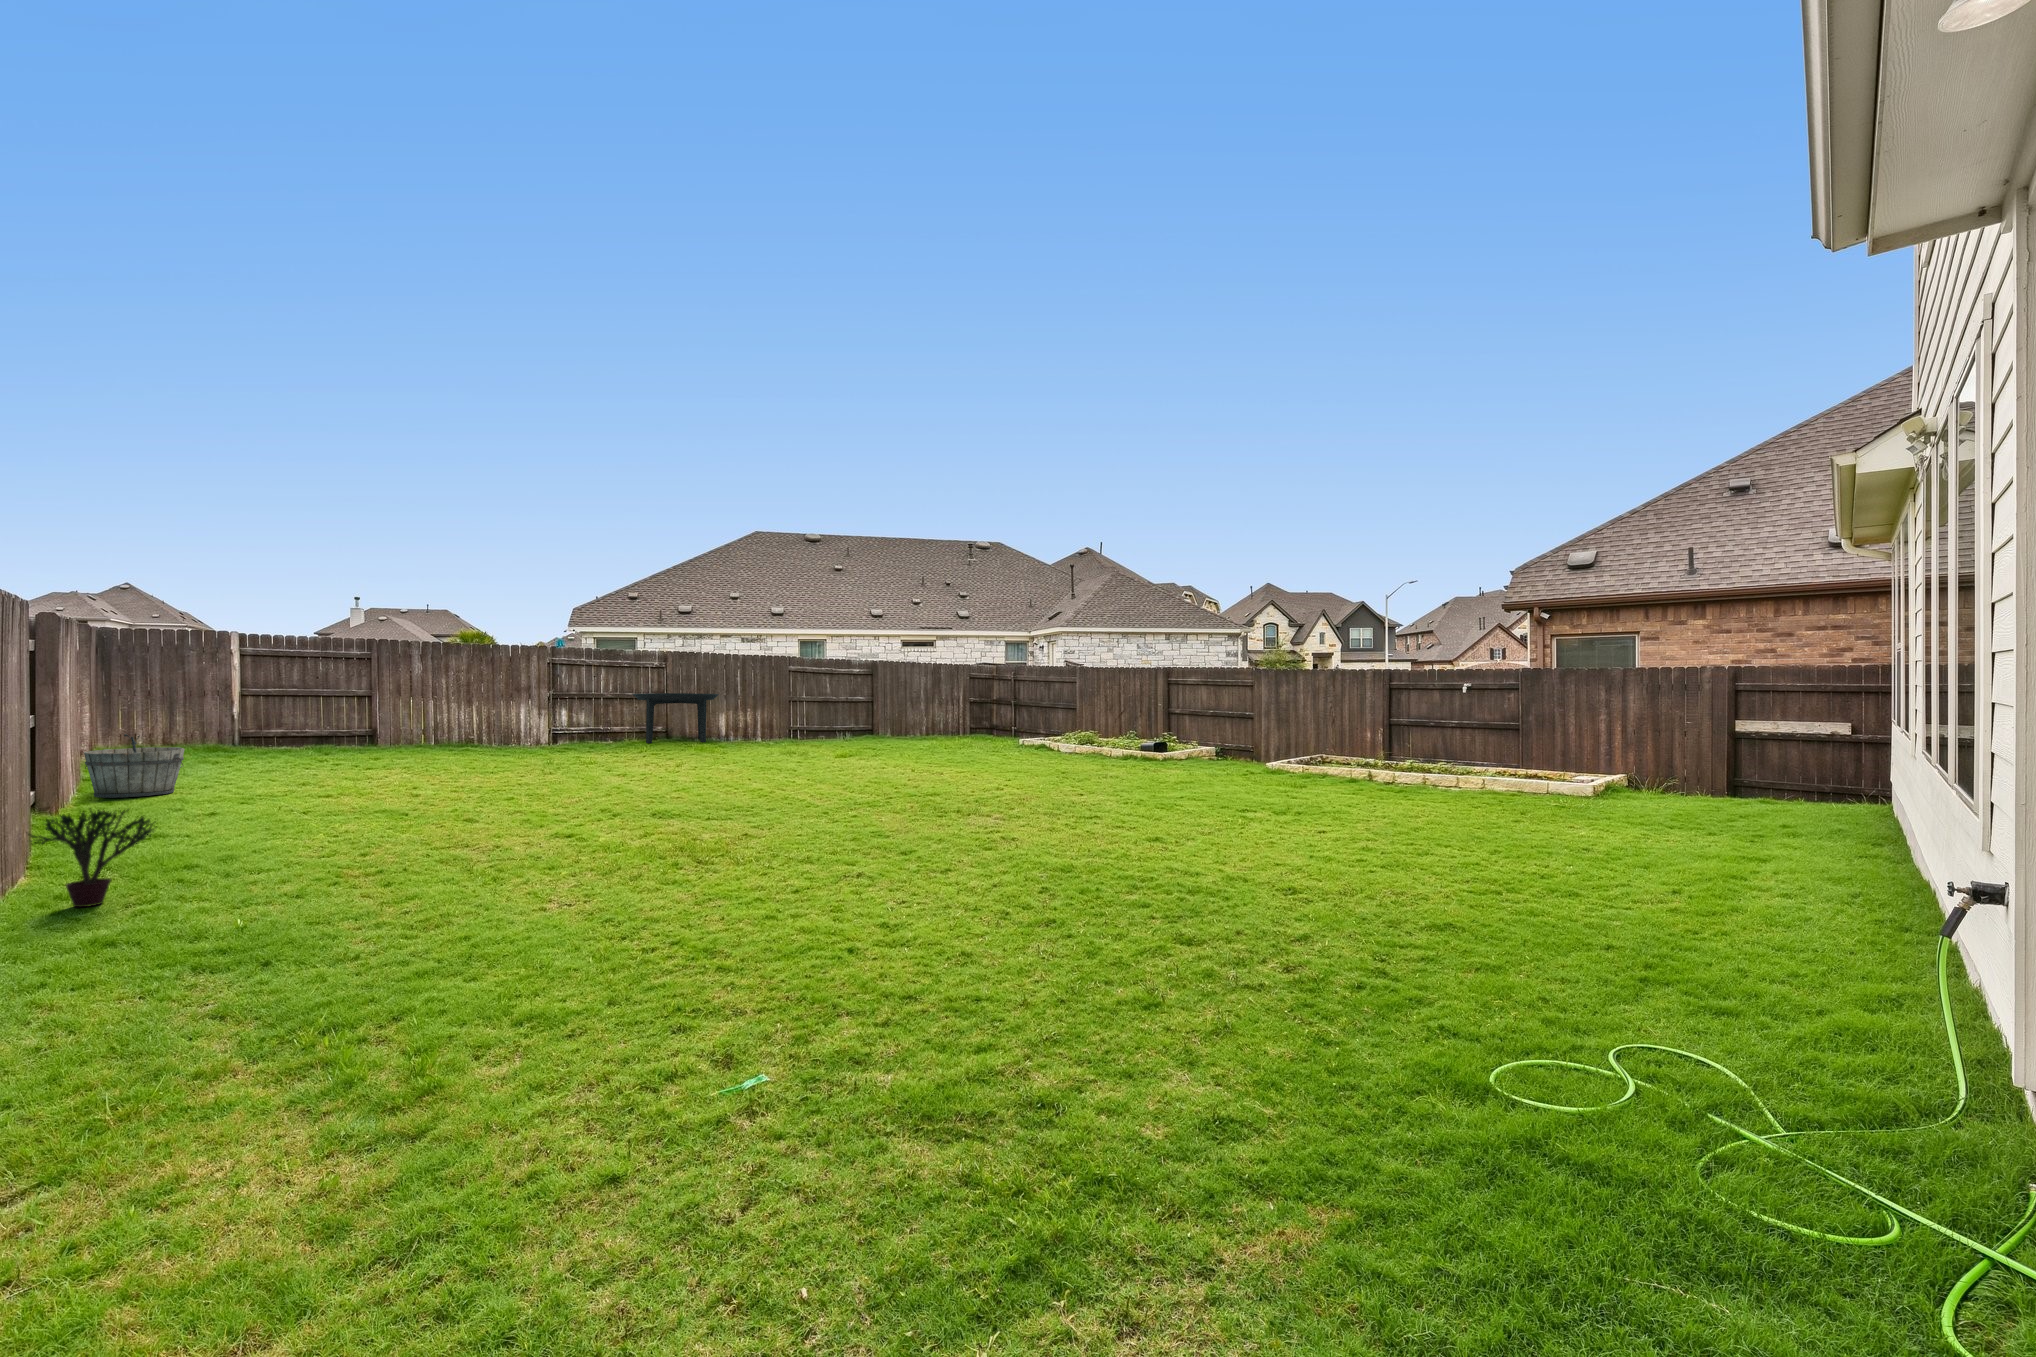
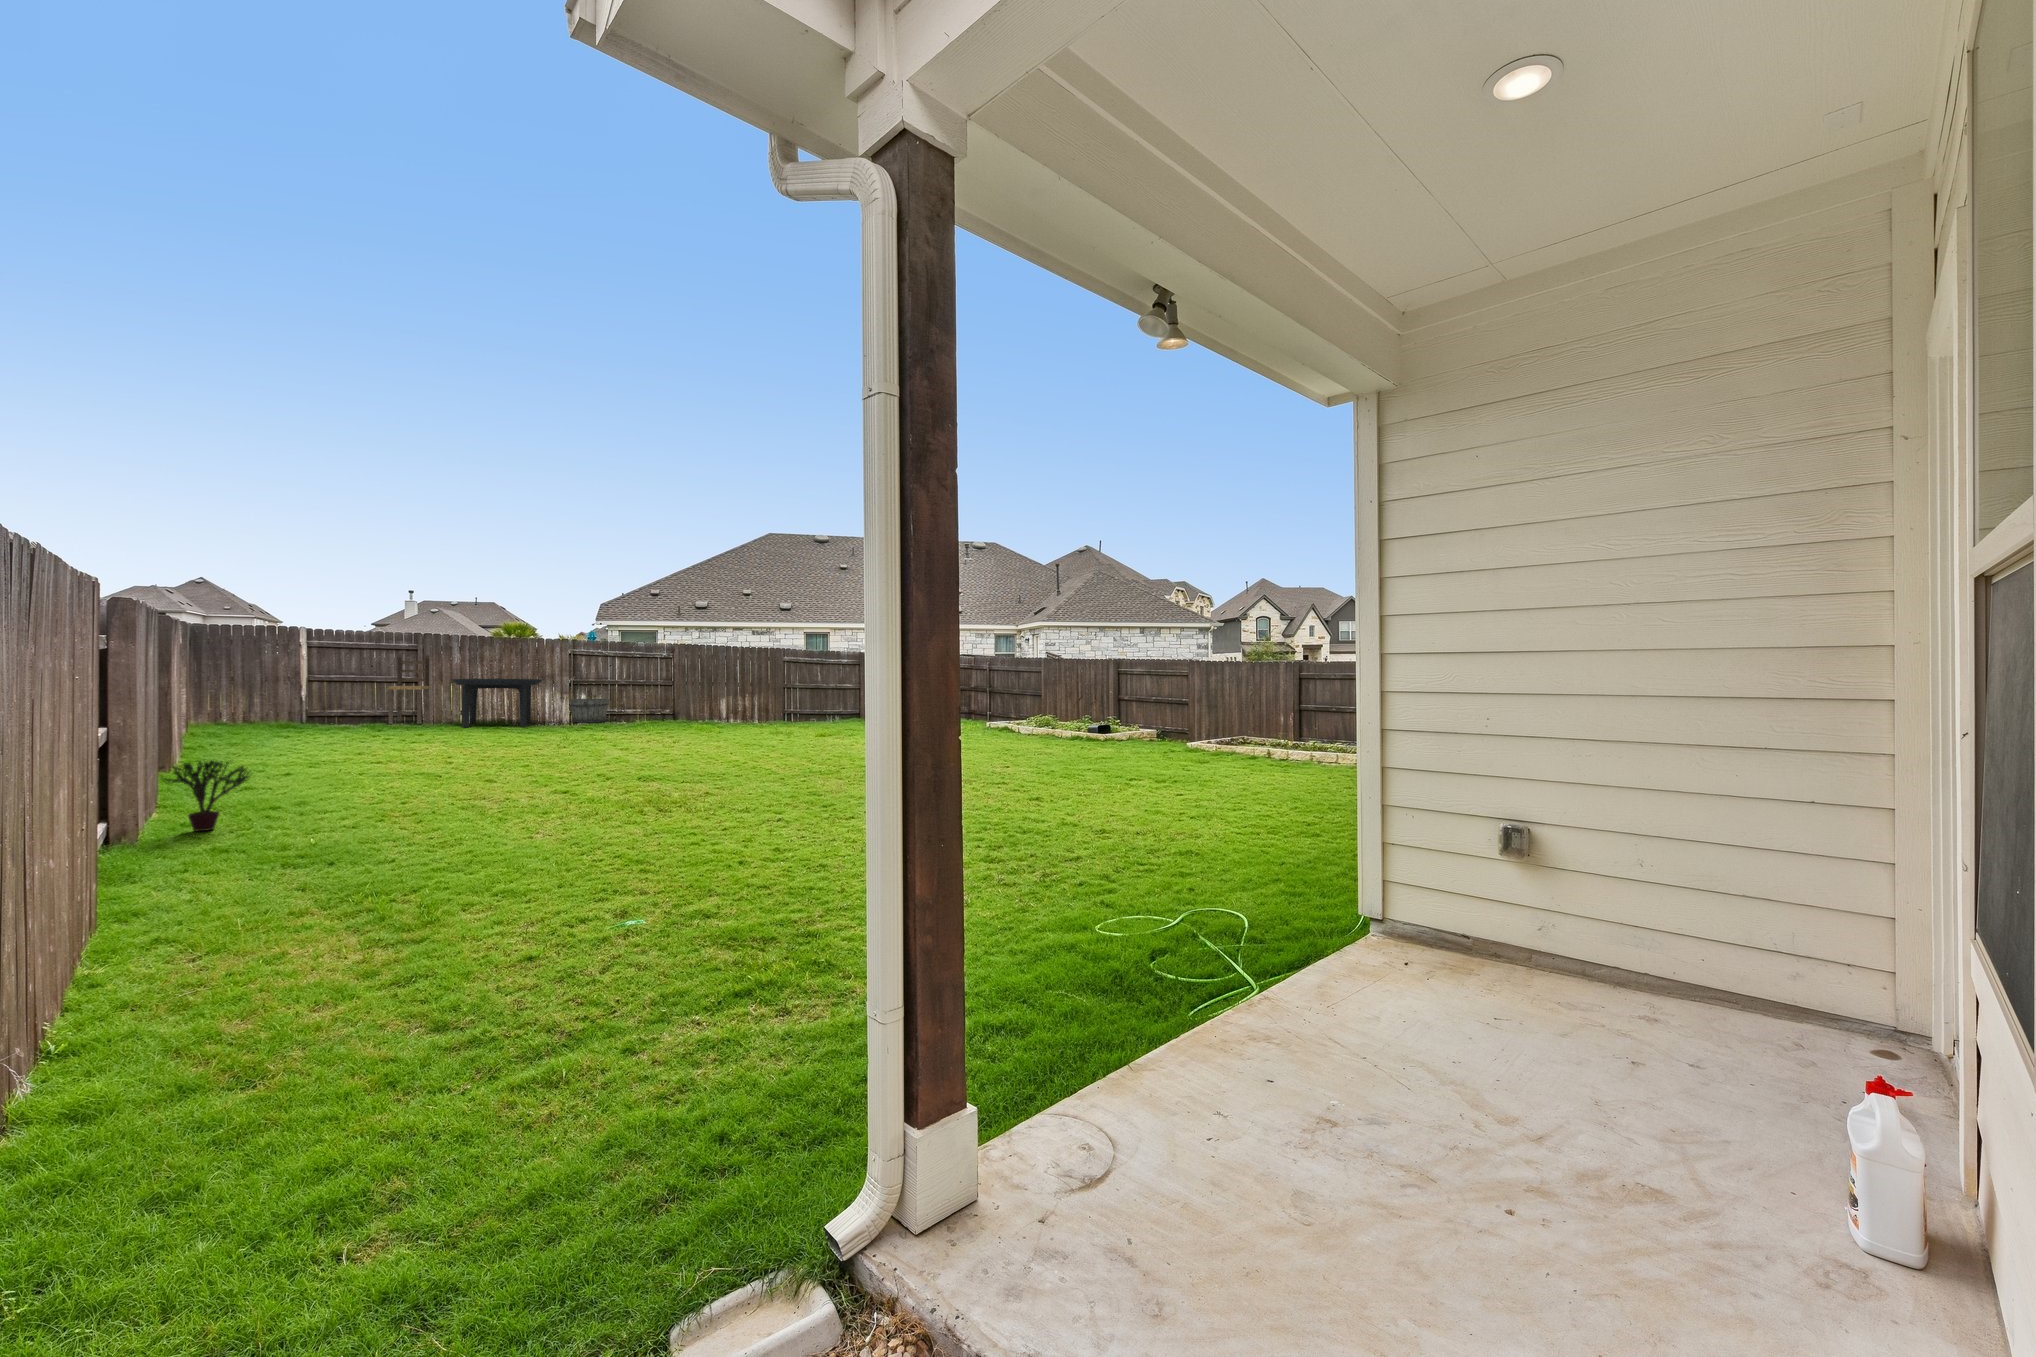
chair: none [337,666,386,746] -> present [389,655,429,724]
round table: present [633,693,719,743] -> present [451,679,543,727]
wooden bucket: present [84,734,185,798] -> present [569,691,609,722]

